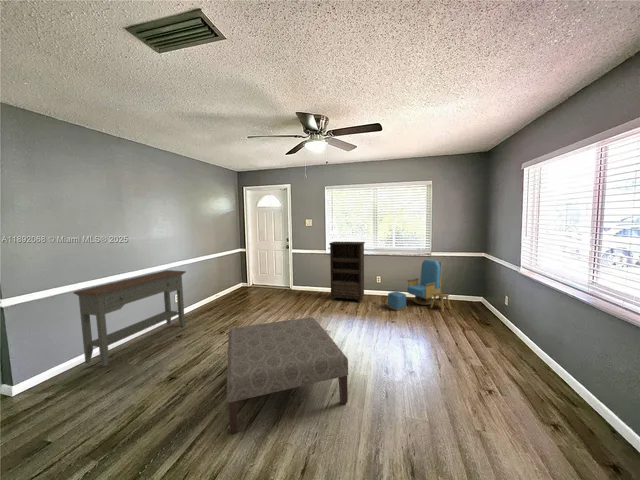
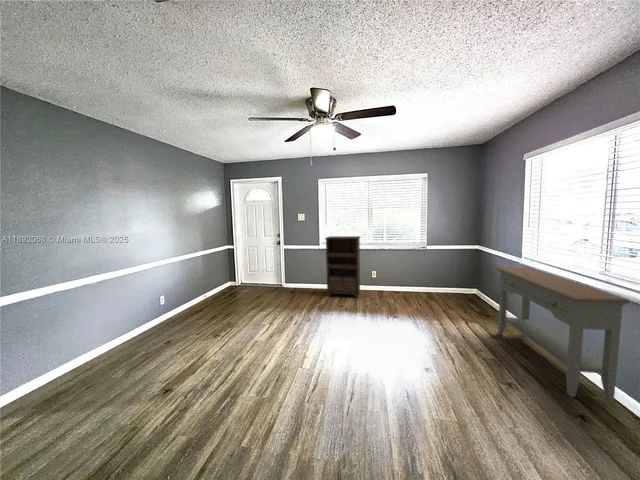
armchair: present [388,259,451,312] -> none [386,253,449,305]
console table: present [73,270,186,367] -> present [496,267,629,400]
ottoman: present [227,317,348,433] -> none [230,315,369,453]

